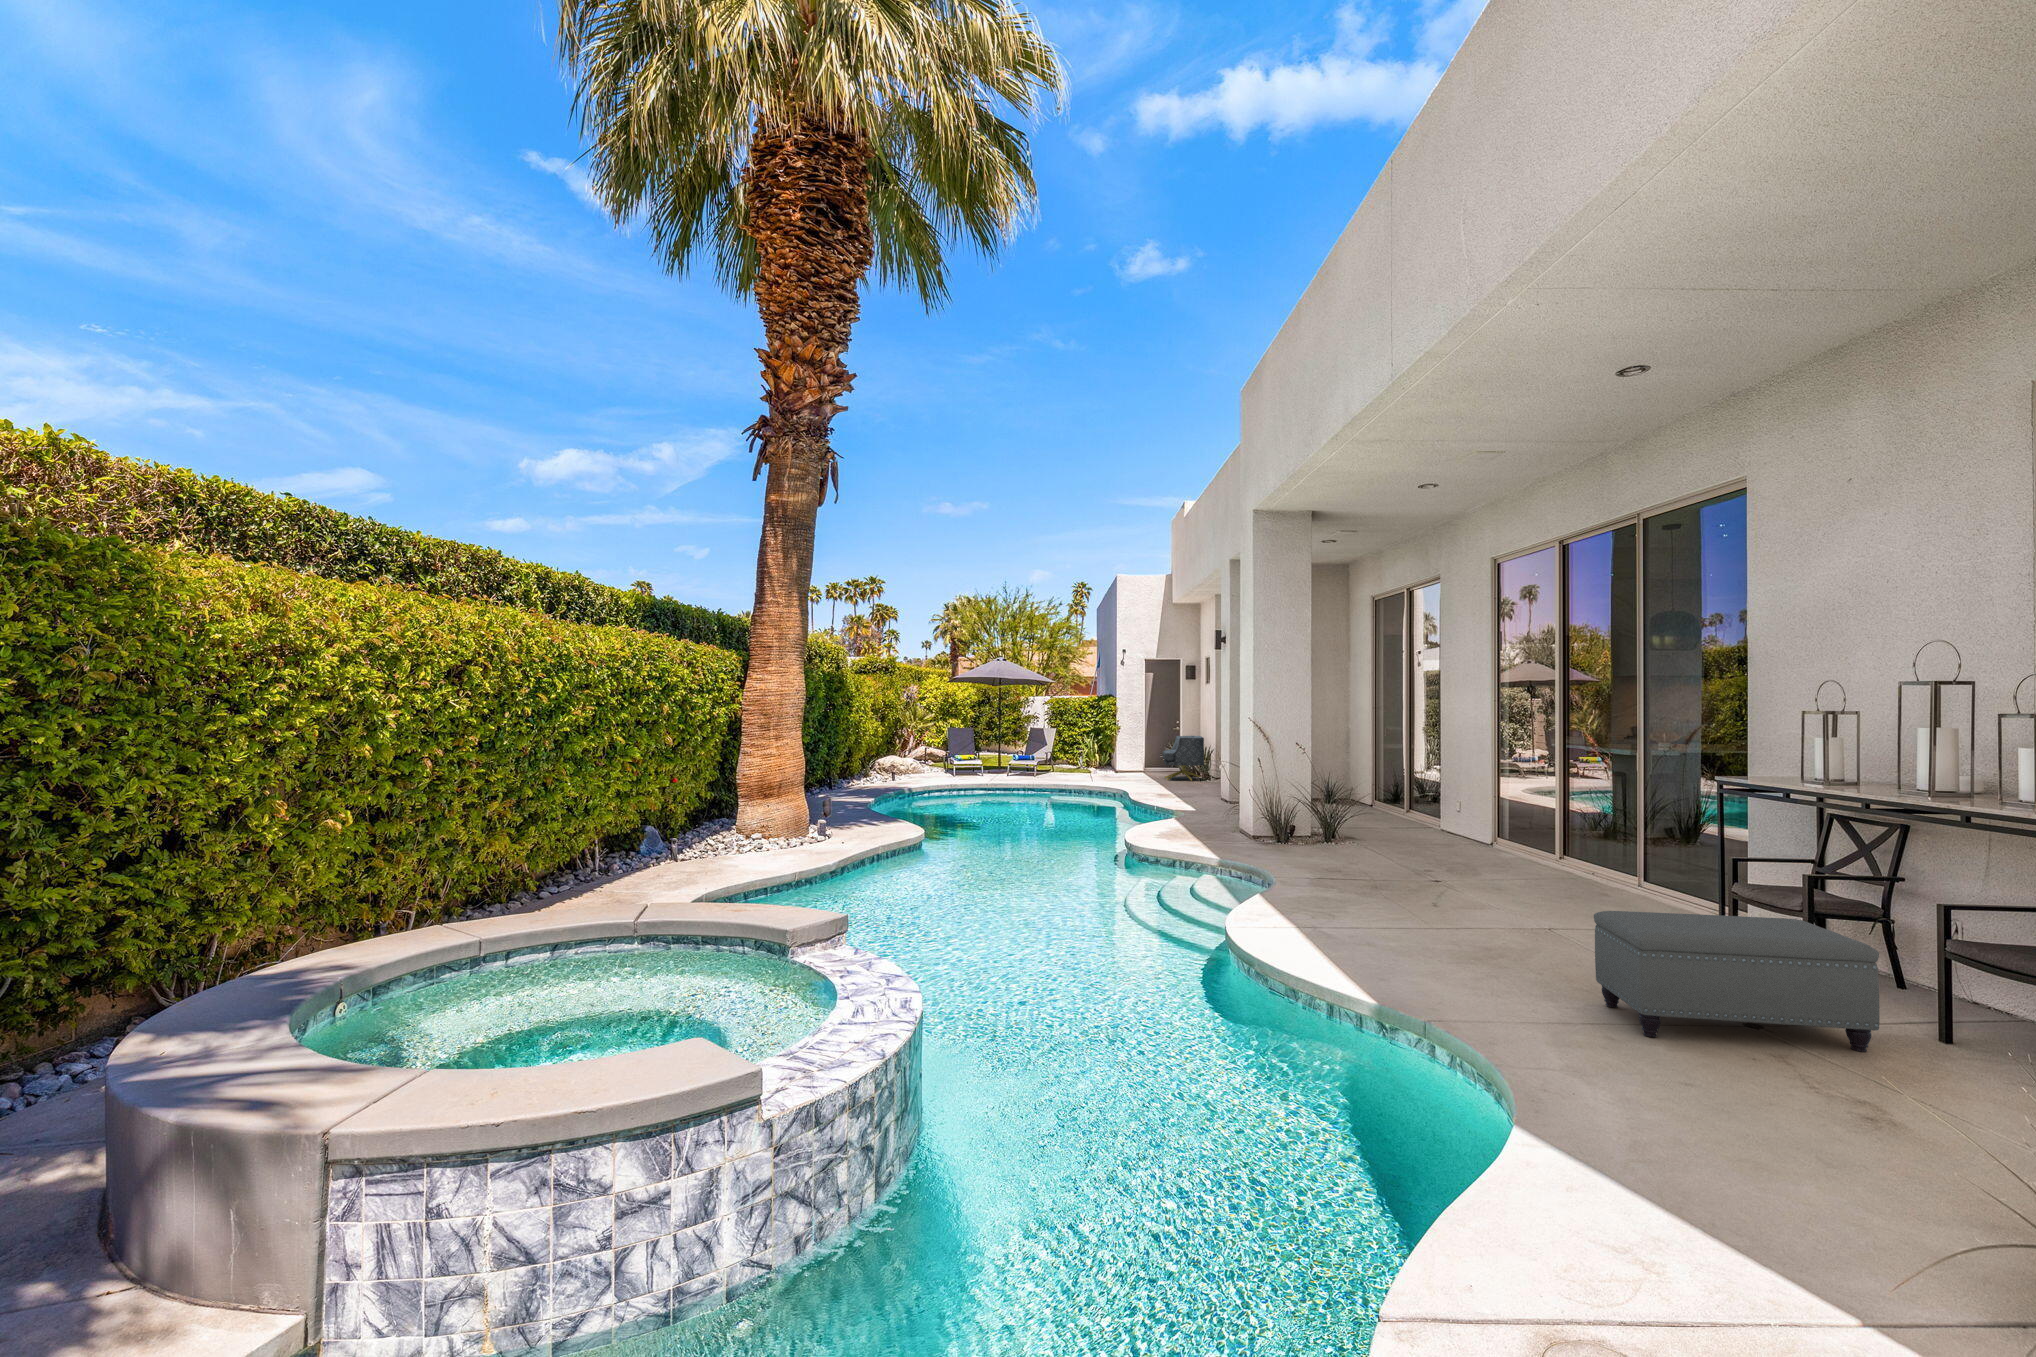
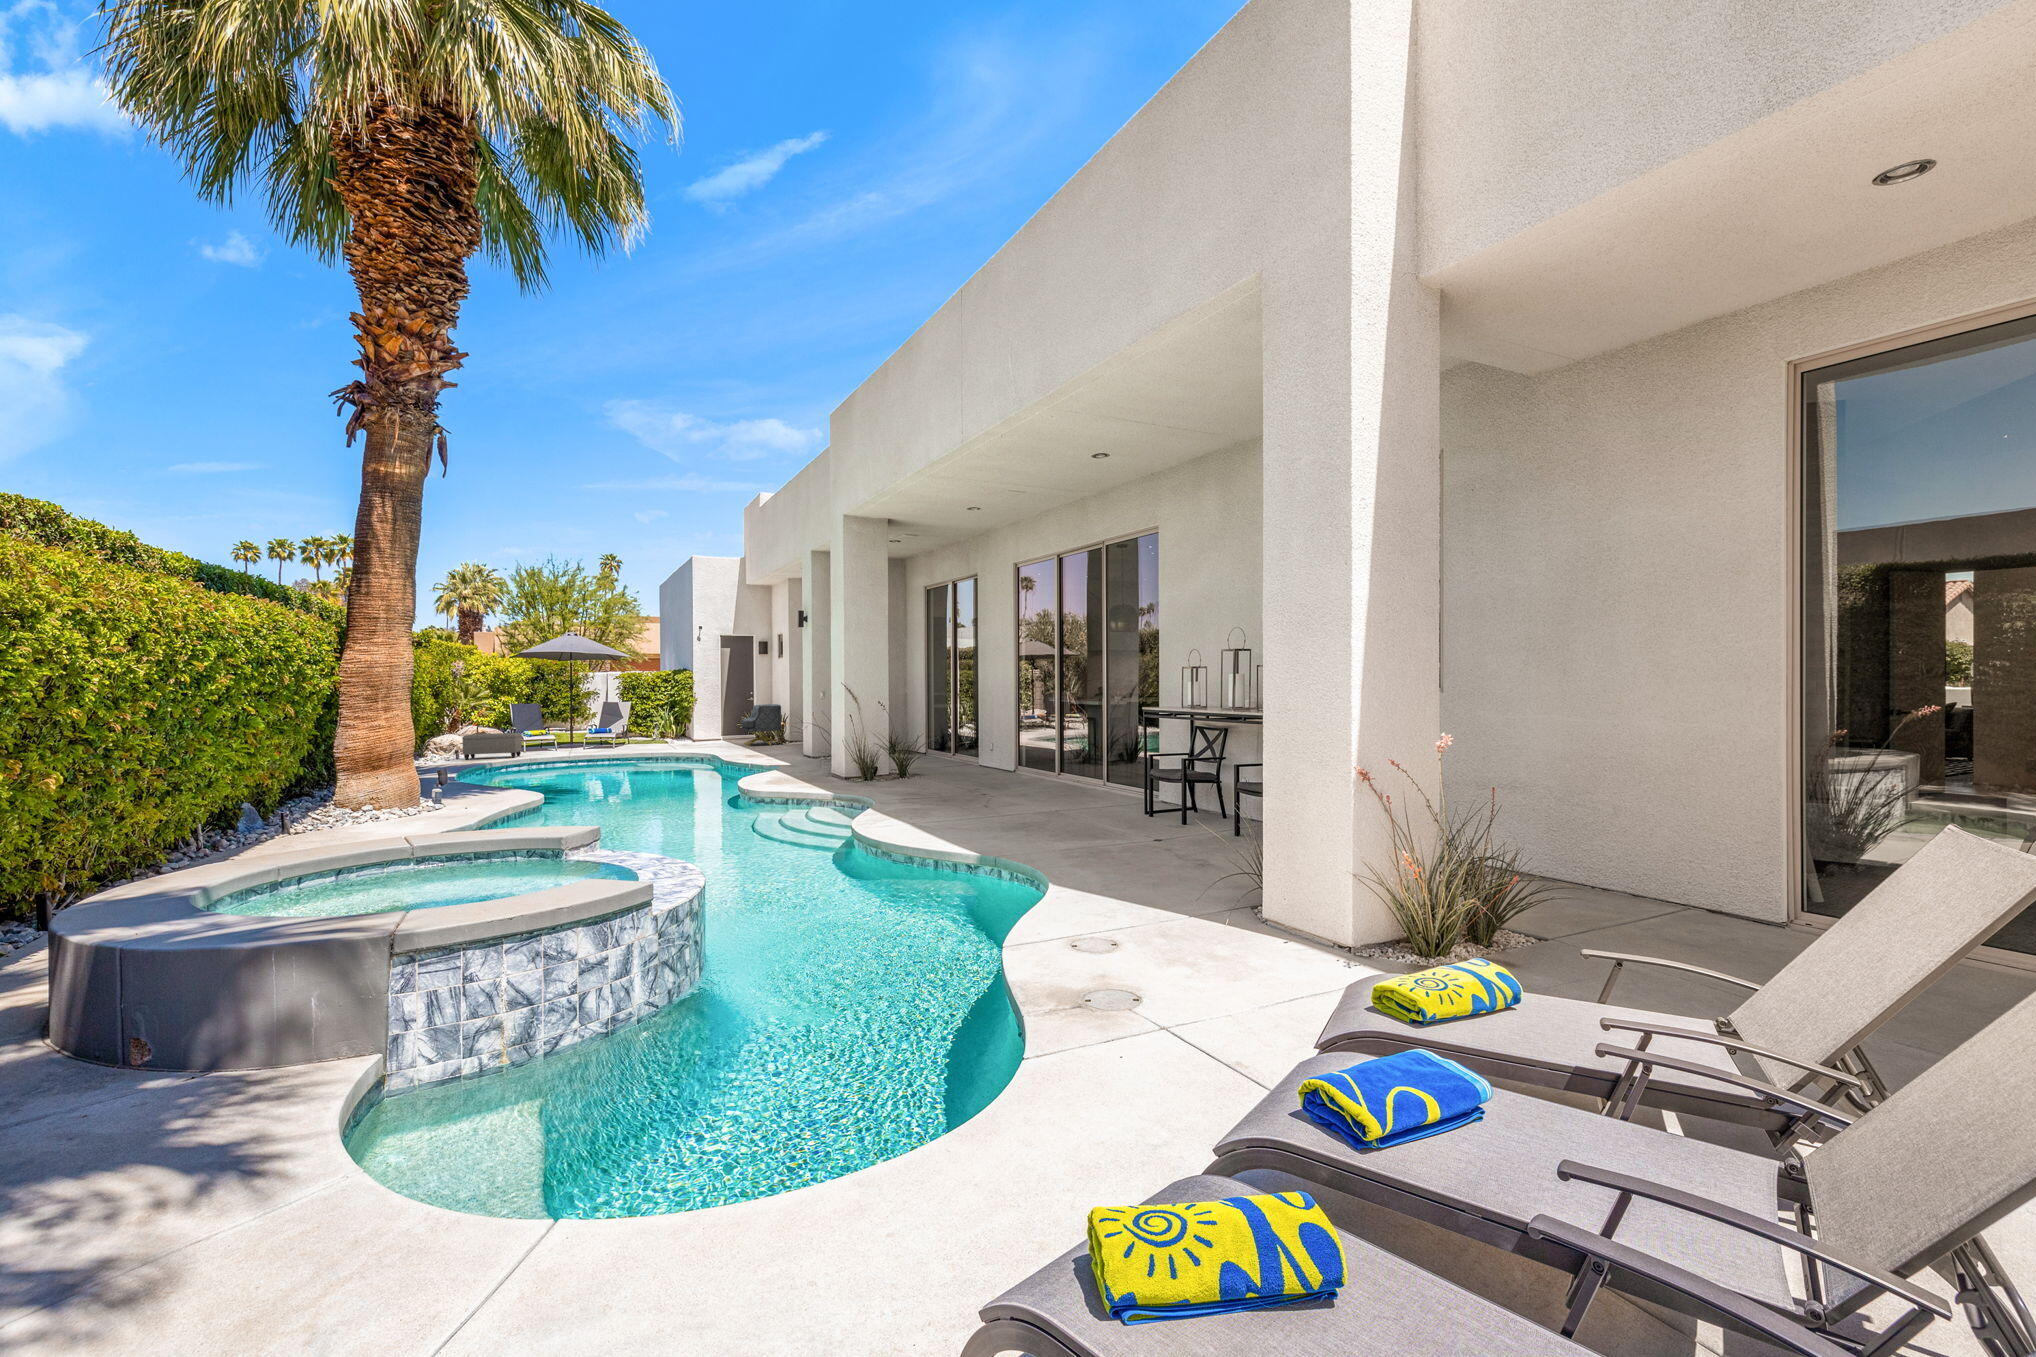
ottoman: present [1594,911,1879,1052] -> present [462,733,522,760]

